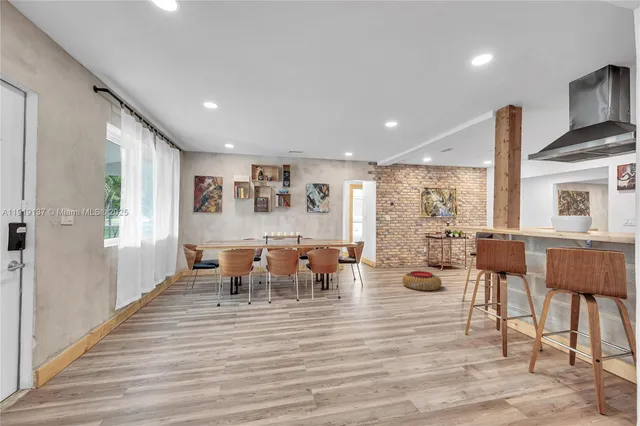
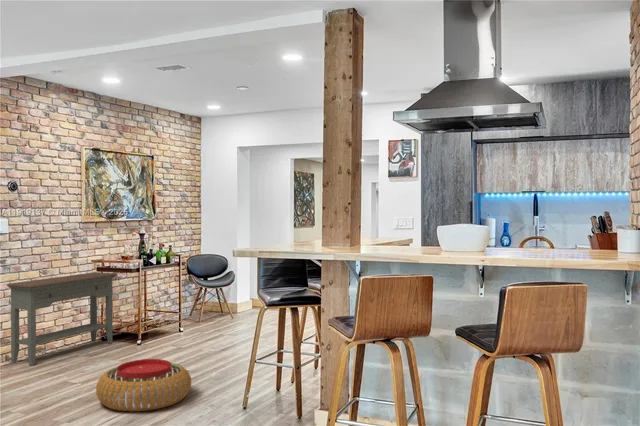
console table: none [389,239,433,270] -> present [7,272,117,366]

